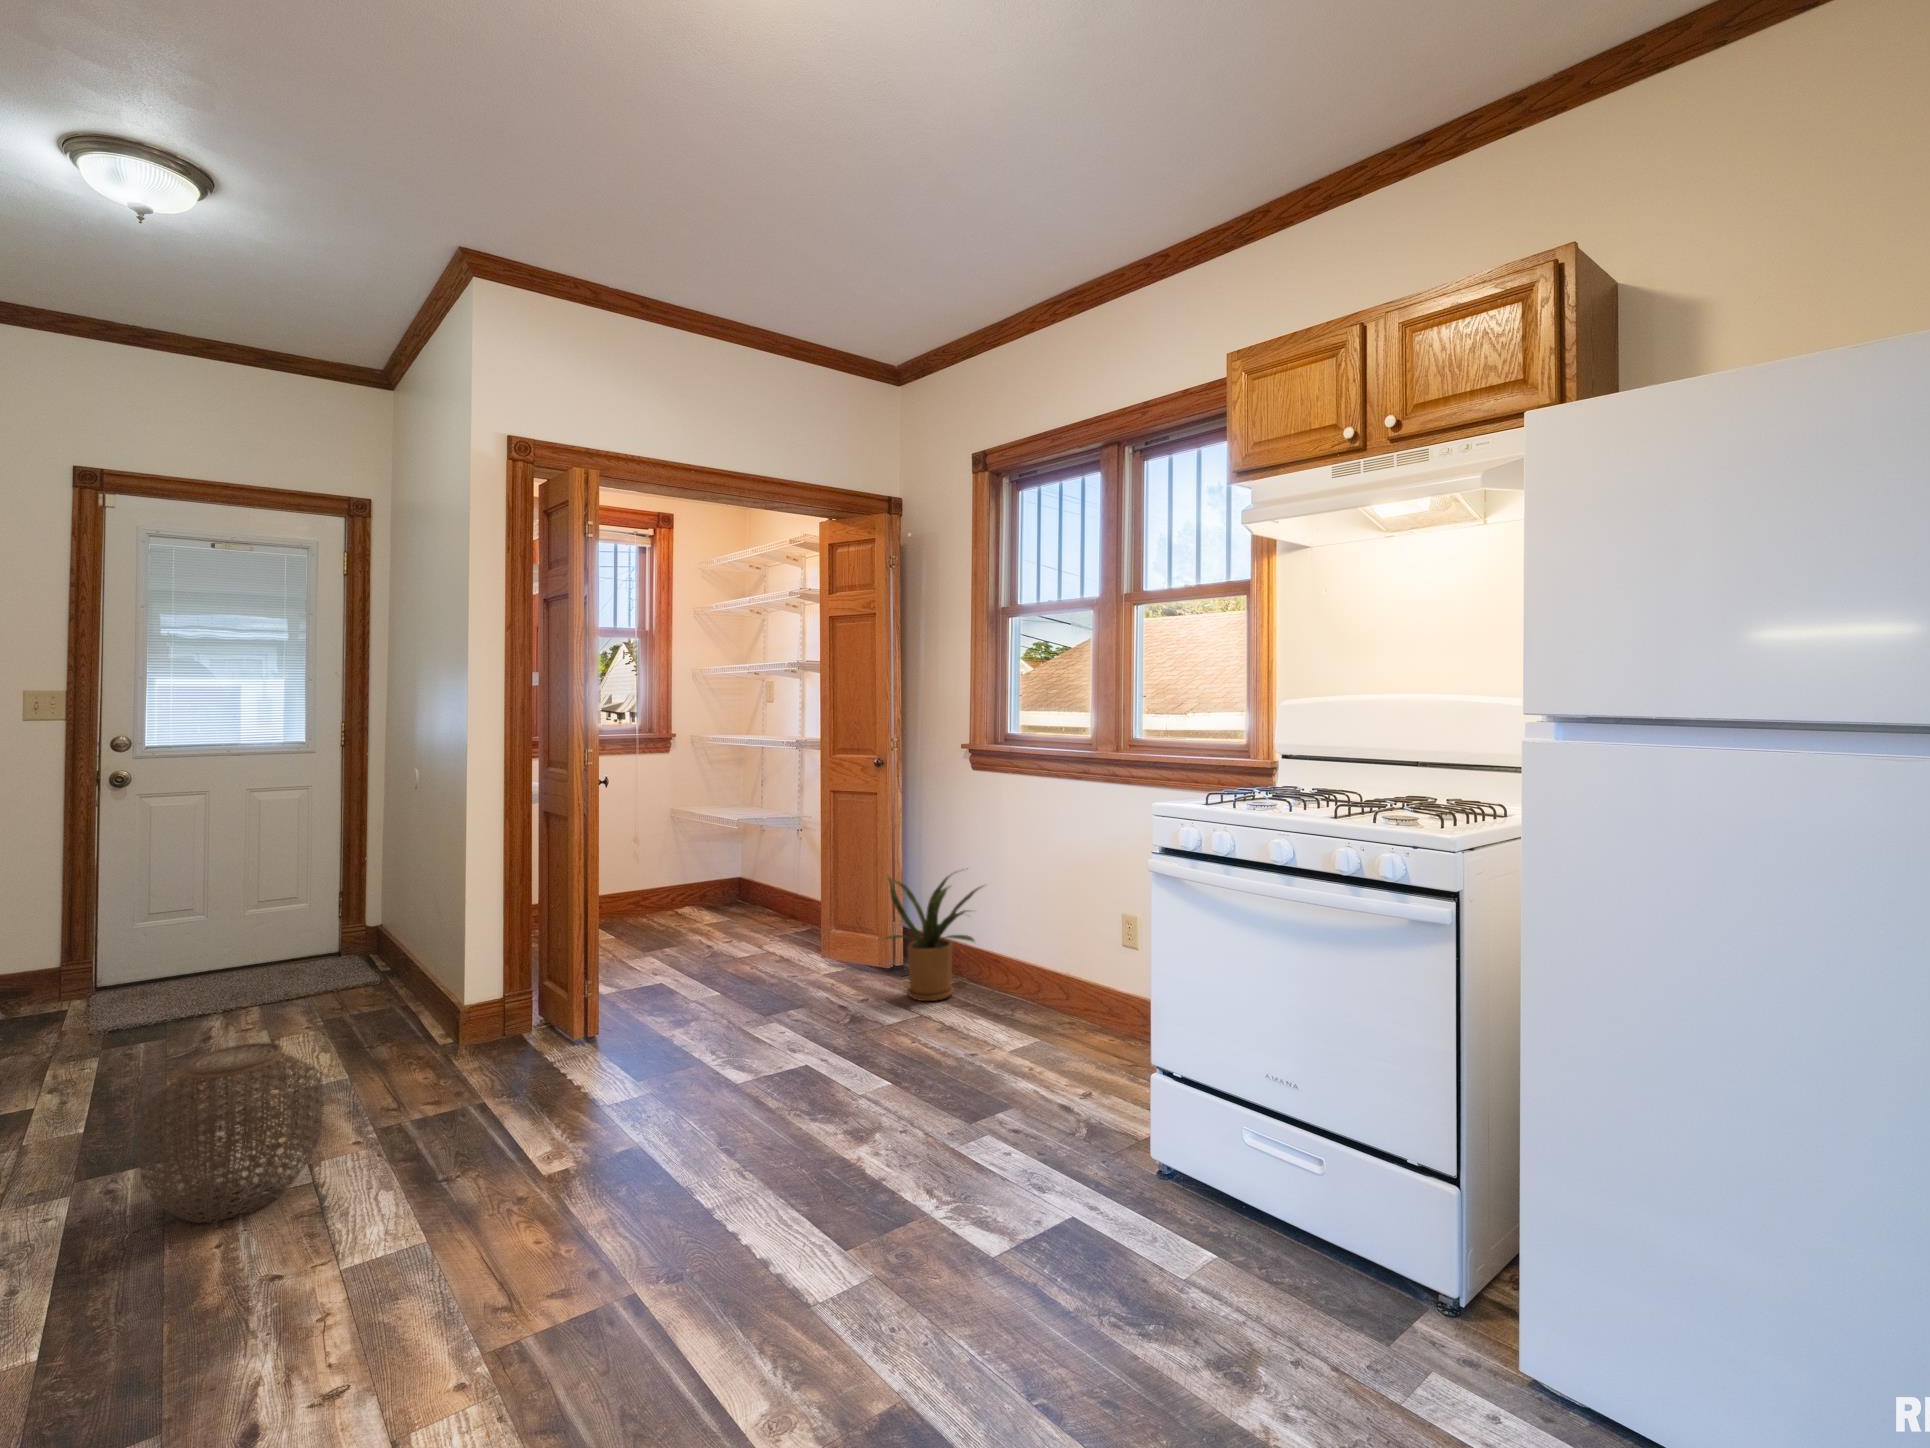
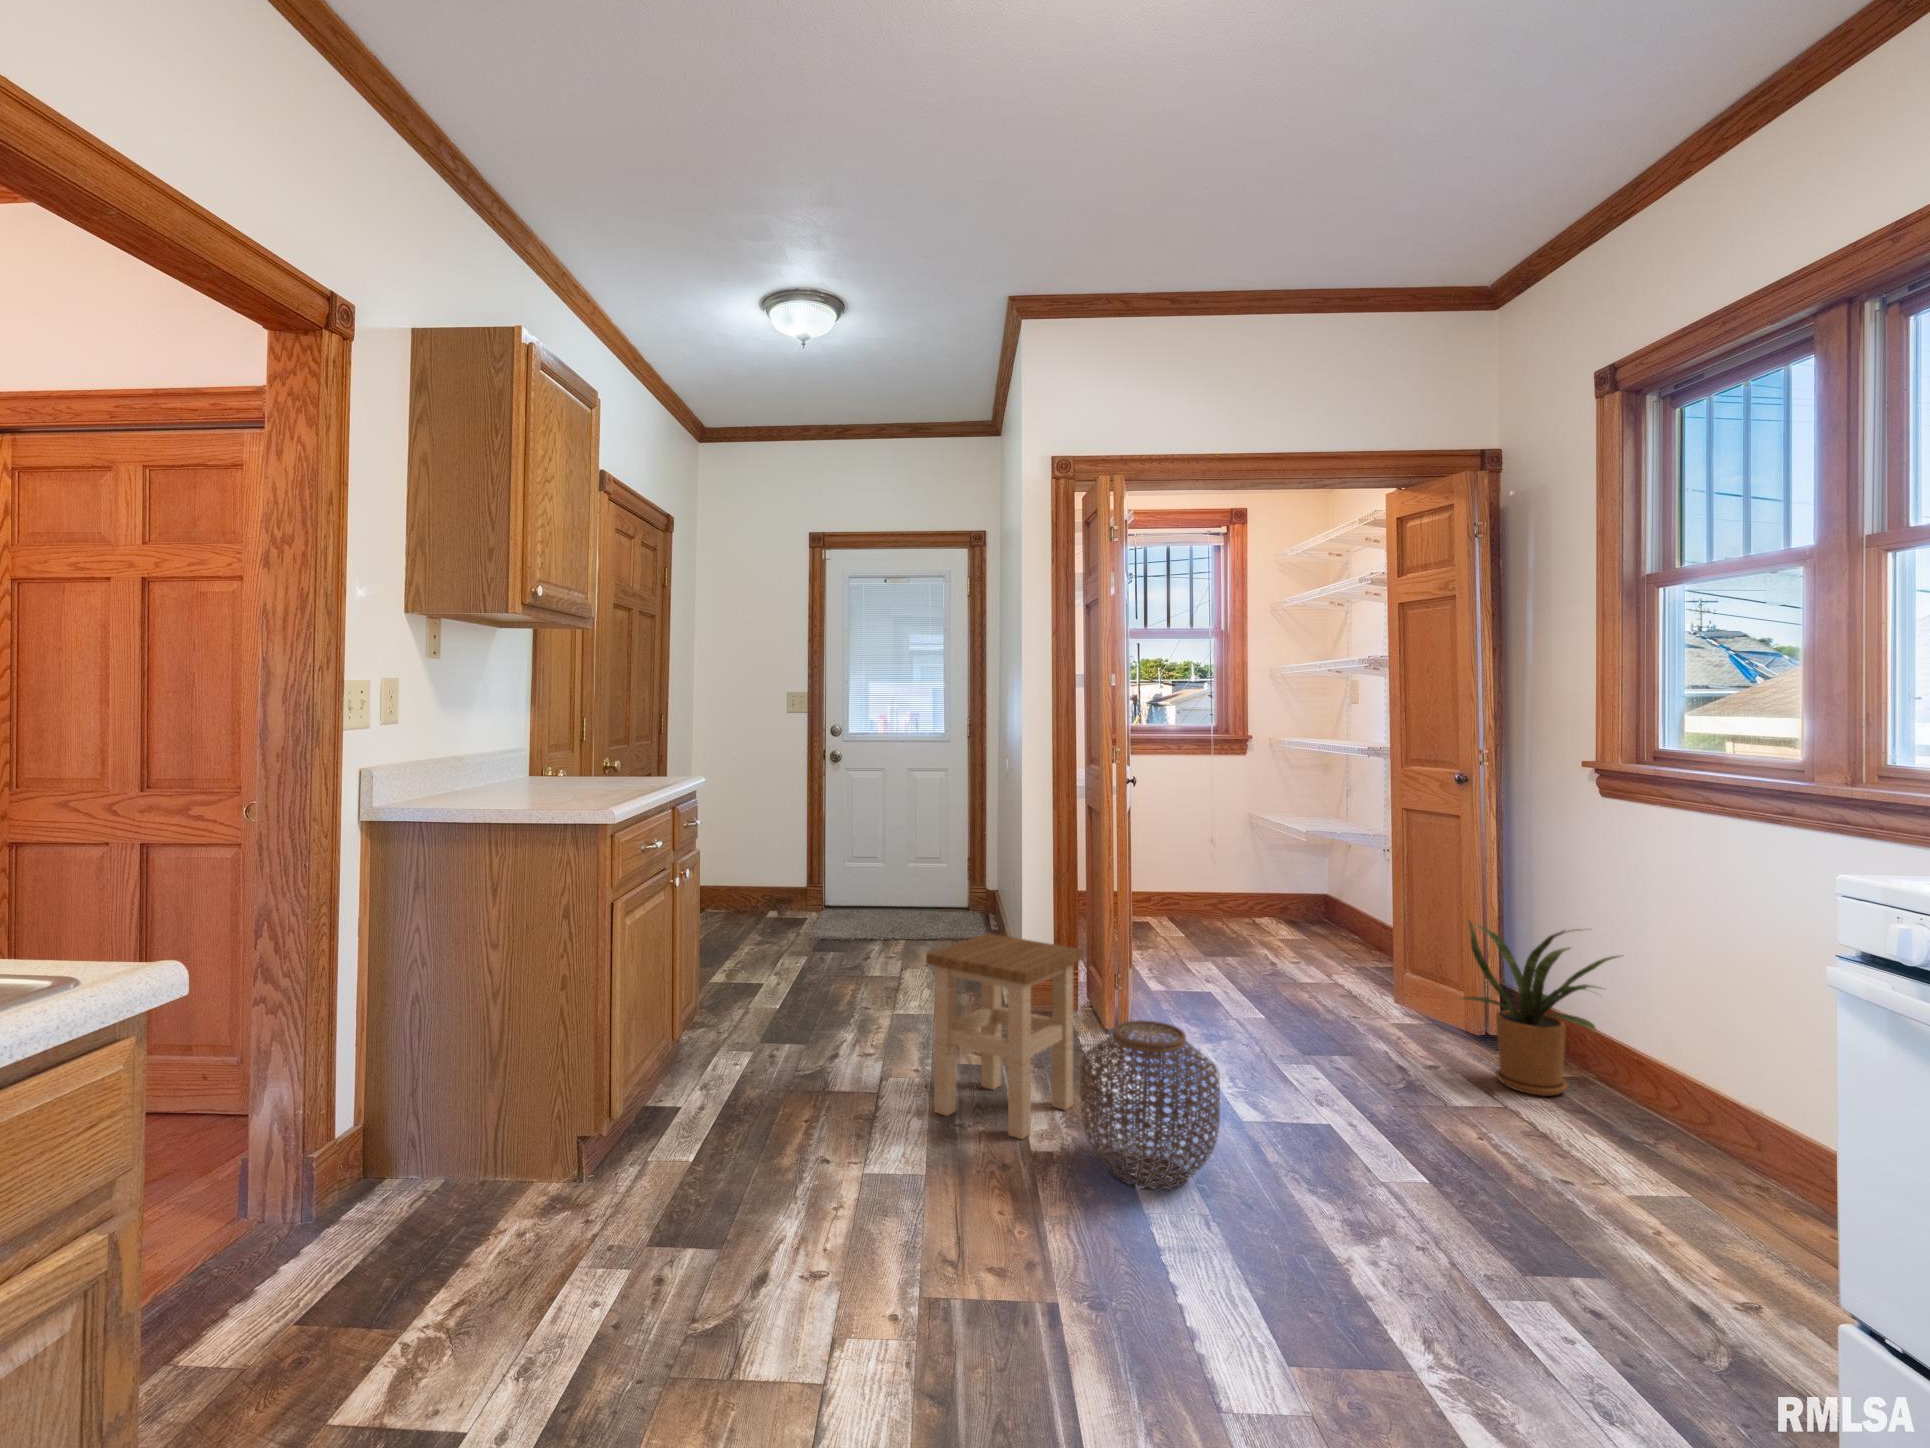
stool: none [395,958,579,1175] -> present [926,933,1083,1139]
woven basket: present [138,1043,323,1223] -> present [1080,1020,1220,1189]

